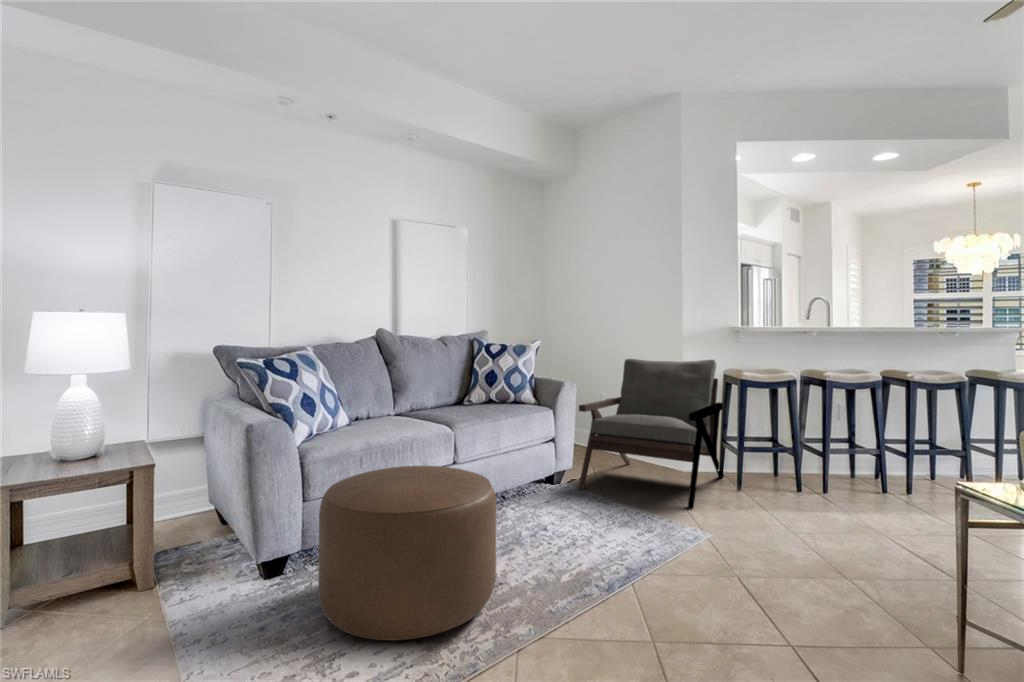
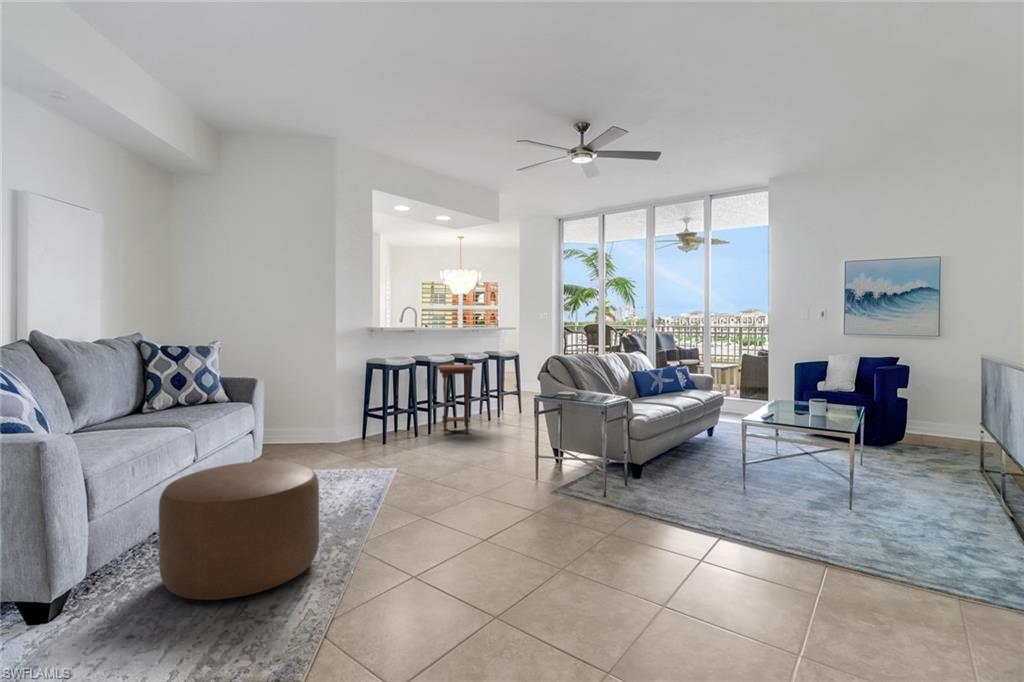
armchair: present [579,359,724,509] -> none [268,352,375,472]
side table: none [833,384,910,495] -> present [436,365,475,433]

